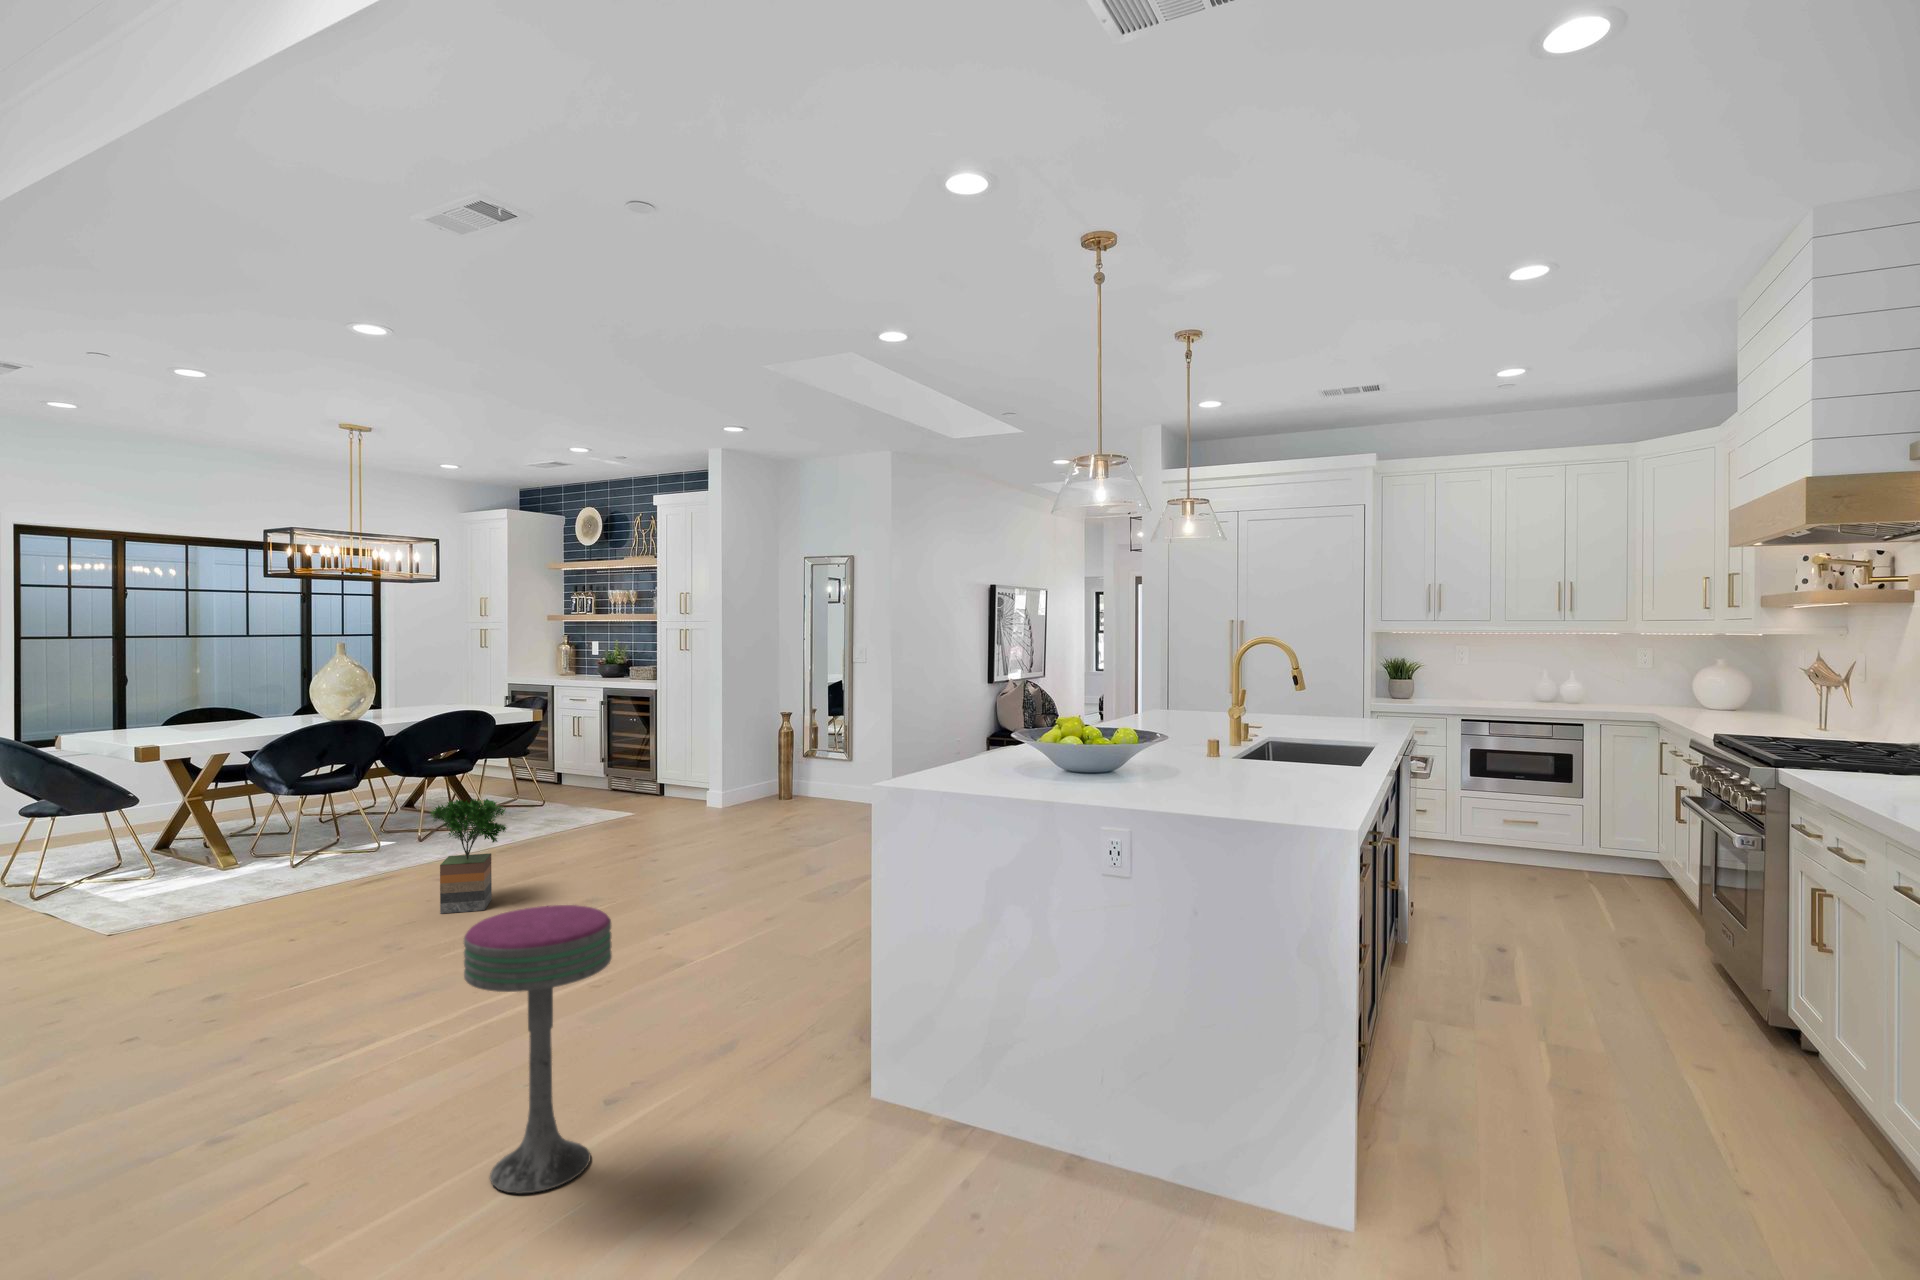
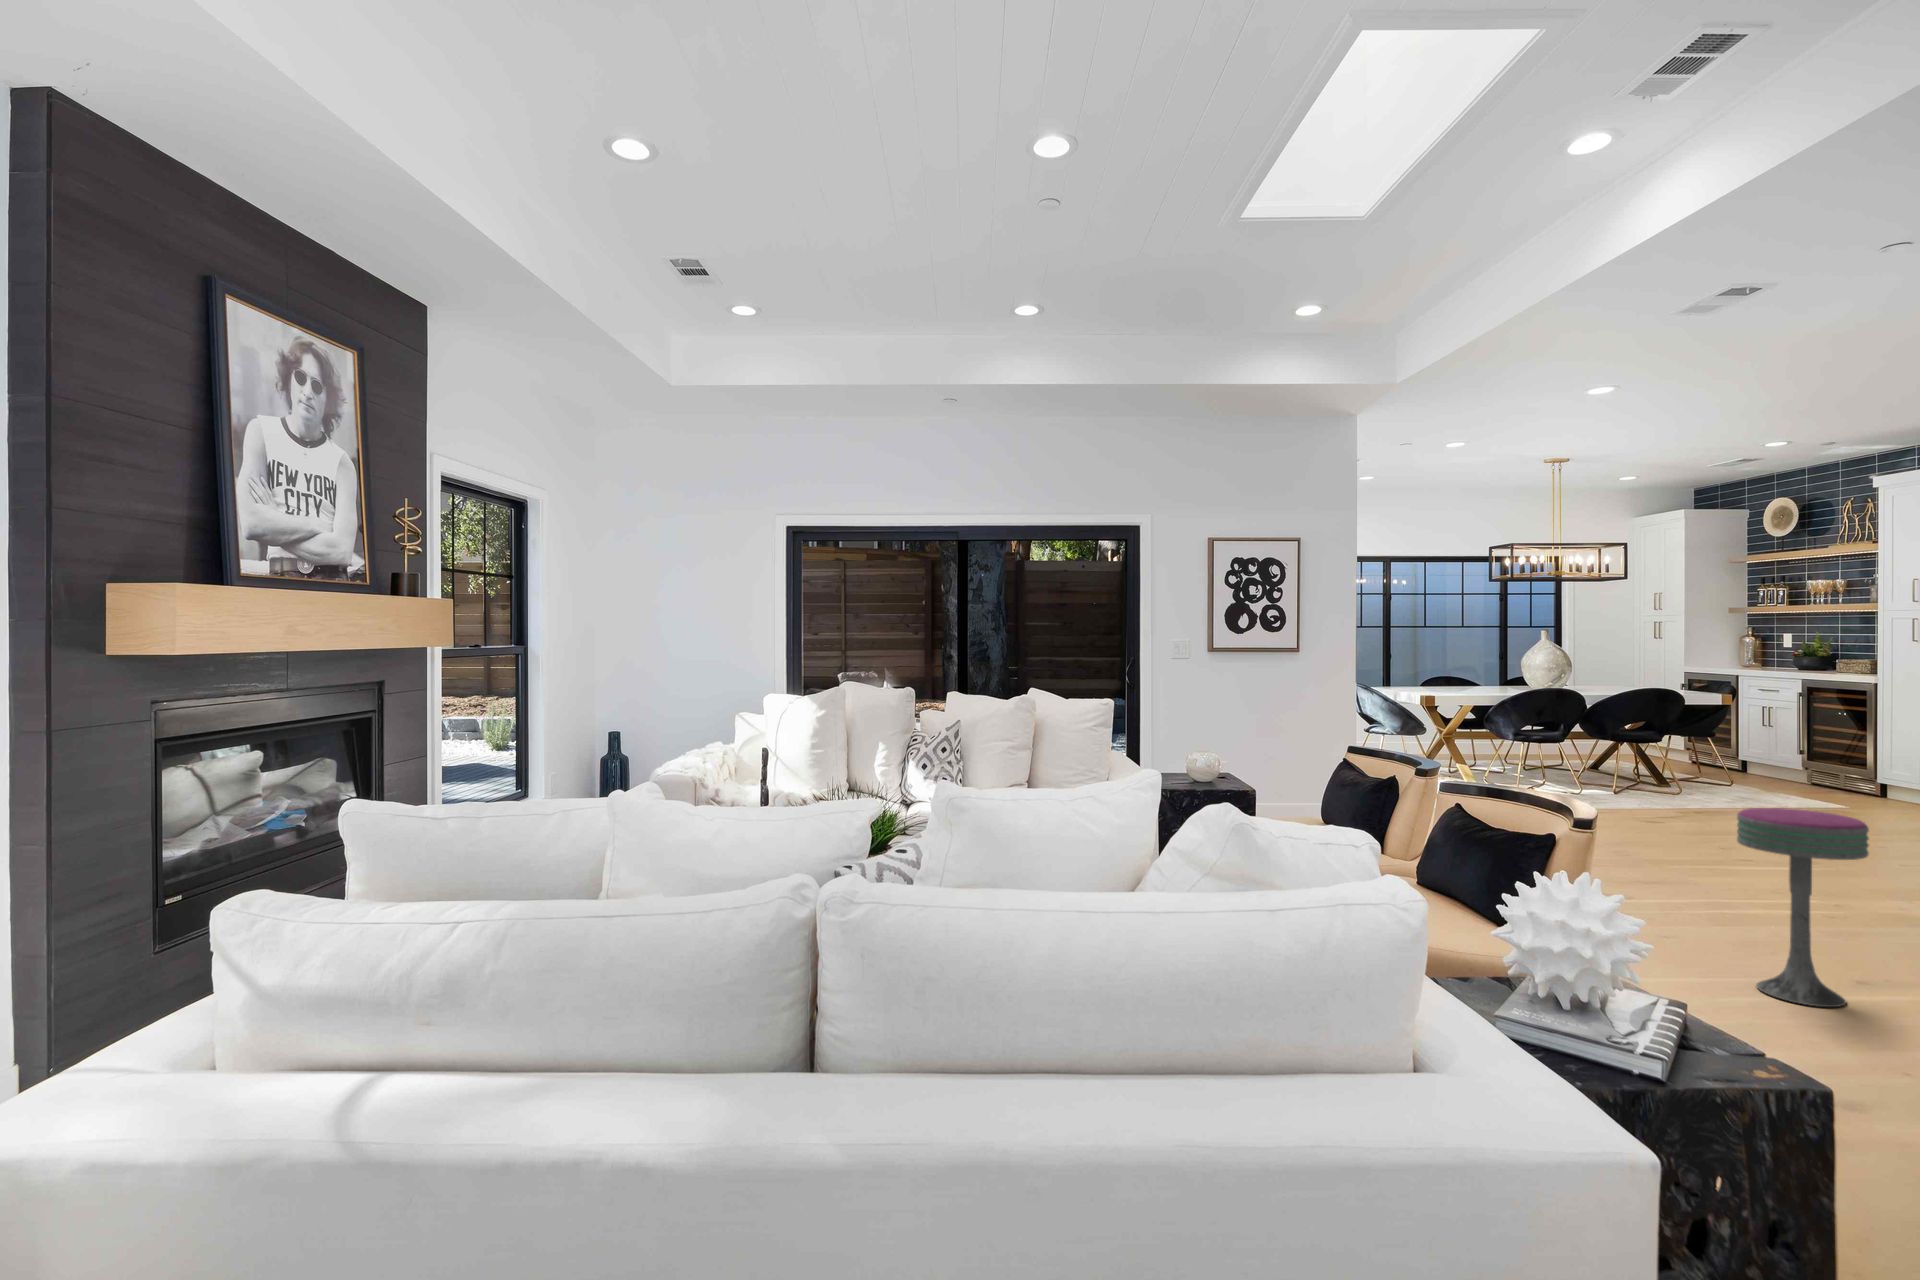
potted tree: present [431,798,506,914] -> none [1643,755,1719,850]

